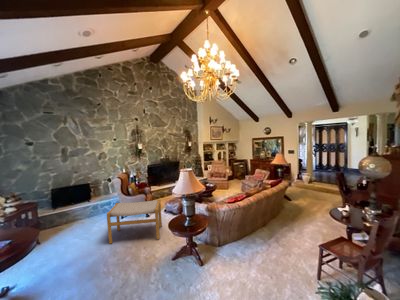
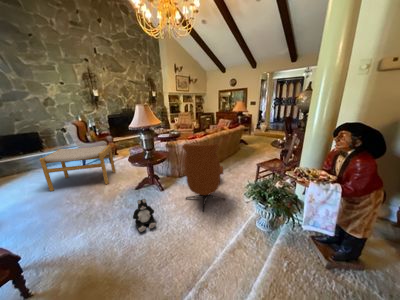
lounge chair: none [239,208,279,274] -> present [183,144,225,211]
plush toy: none [197,258,219,290] -> present [133,199,156,232]

